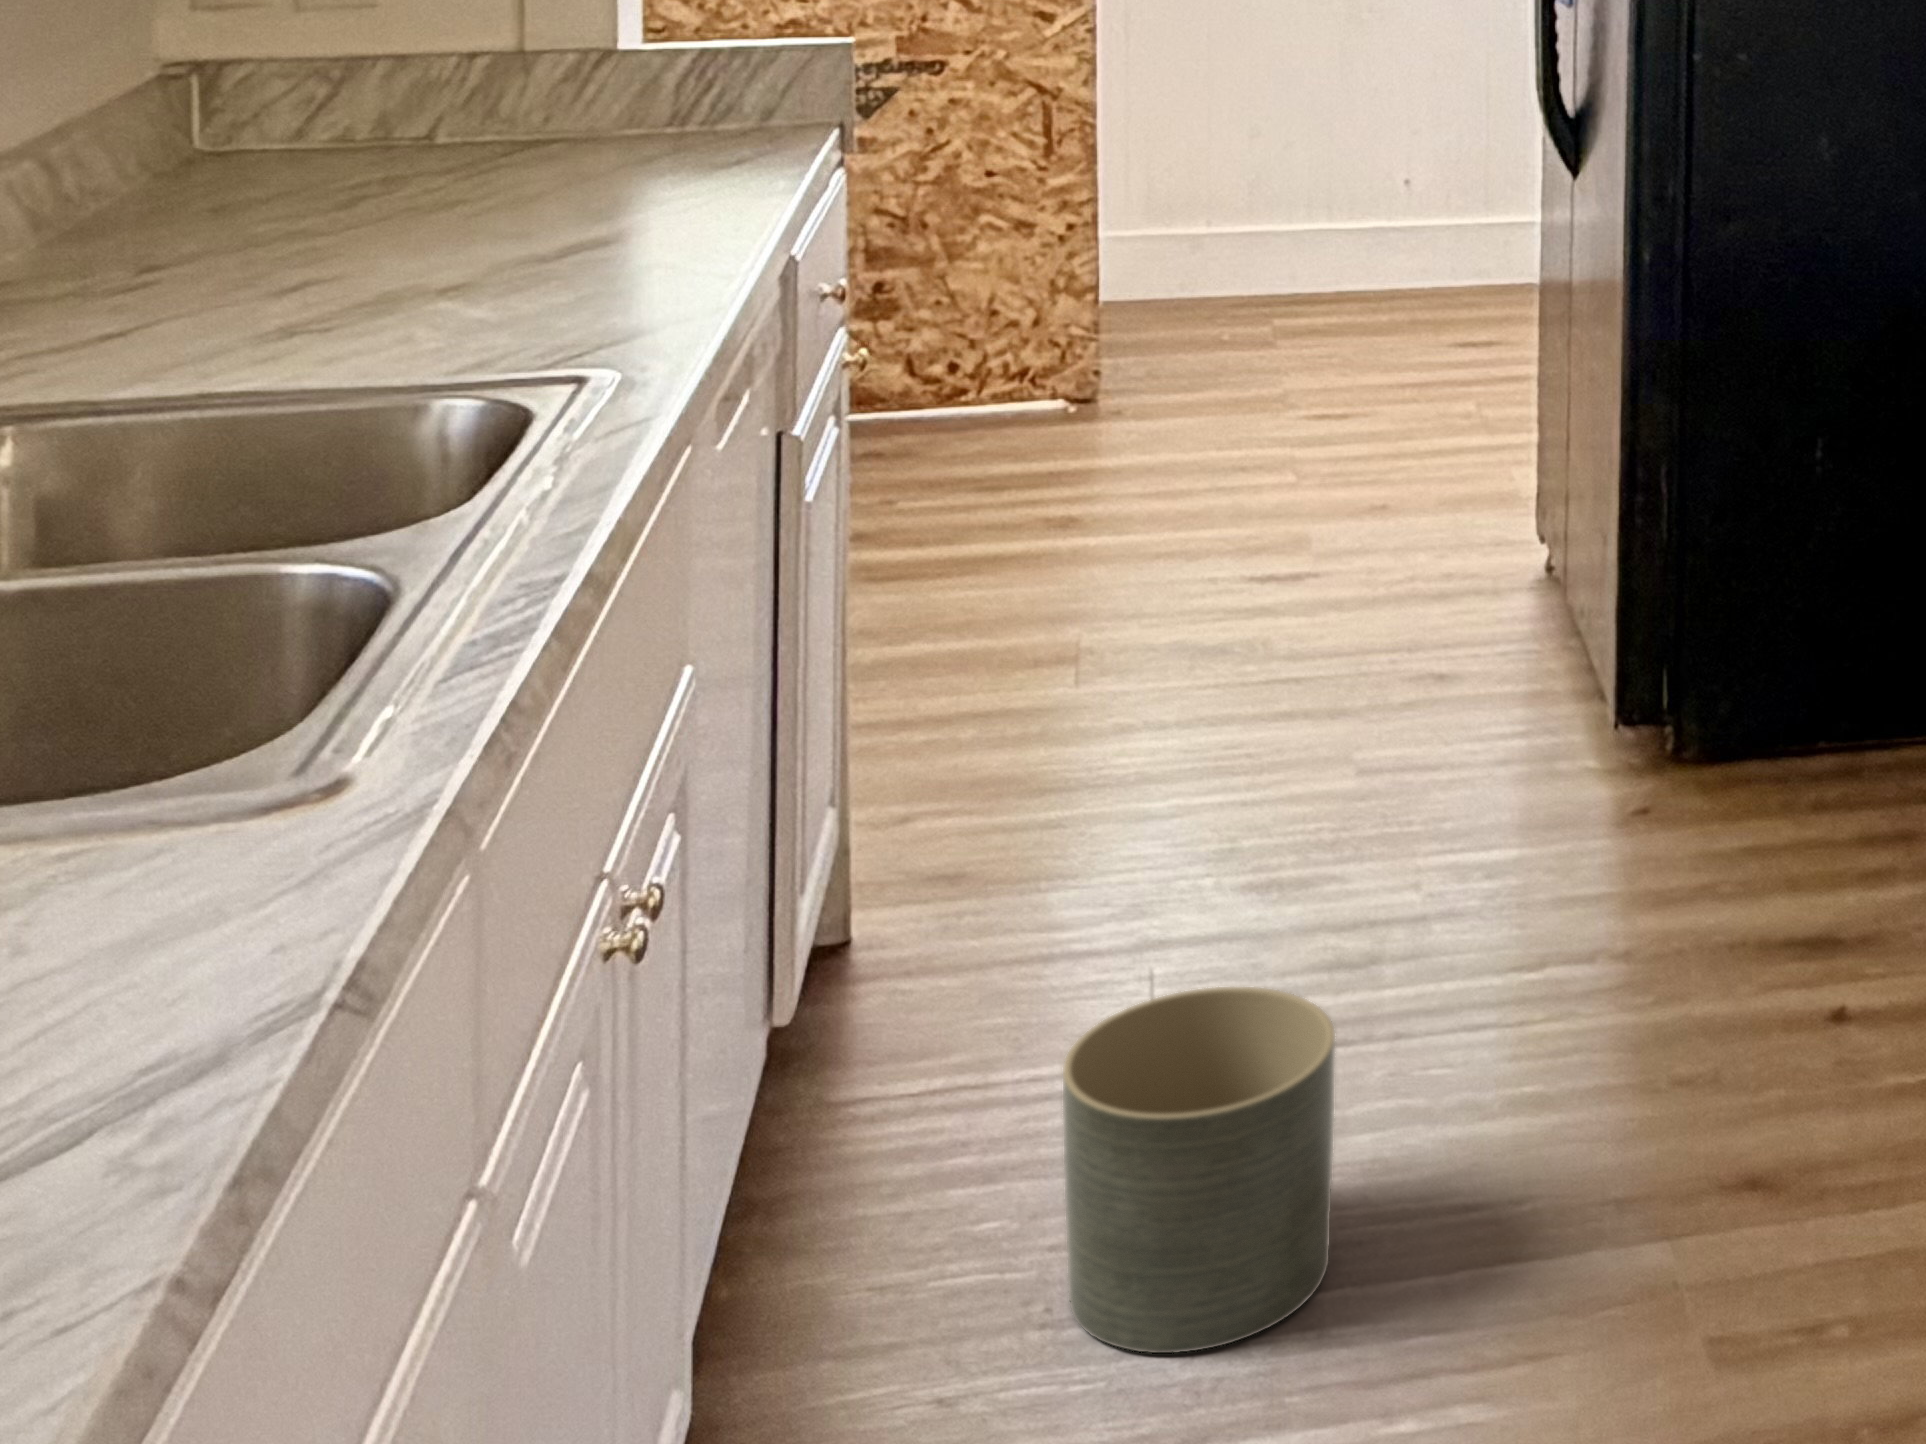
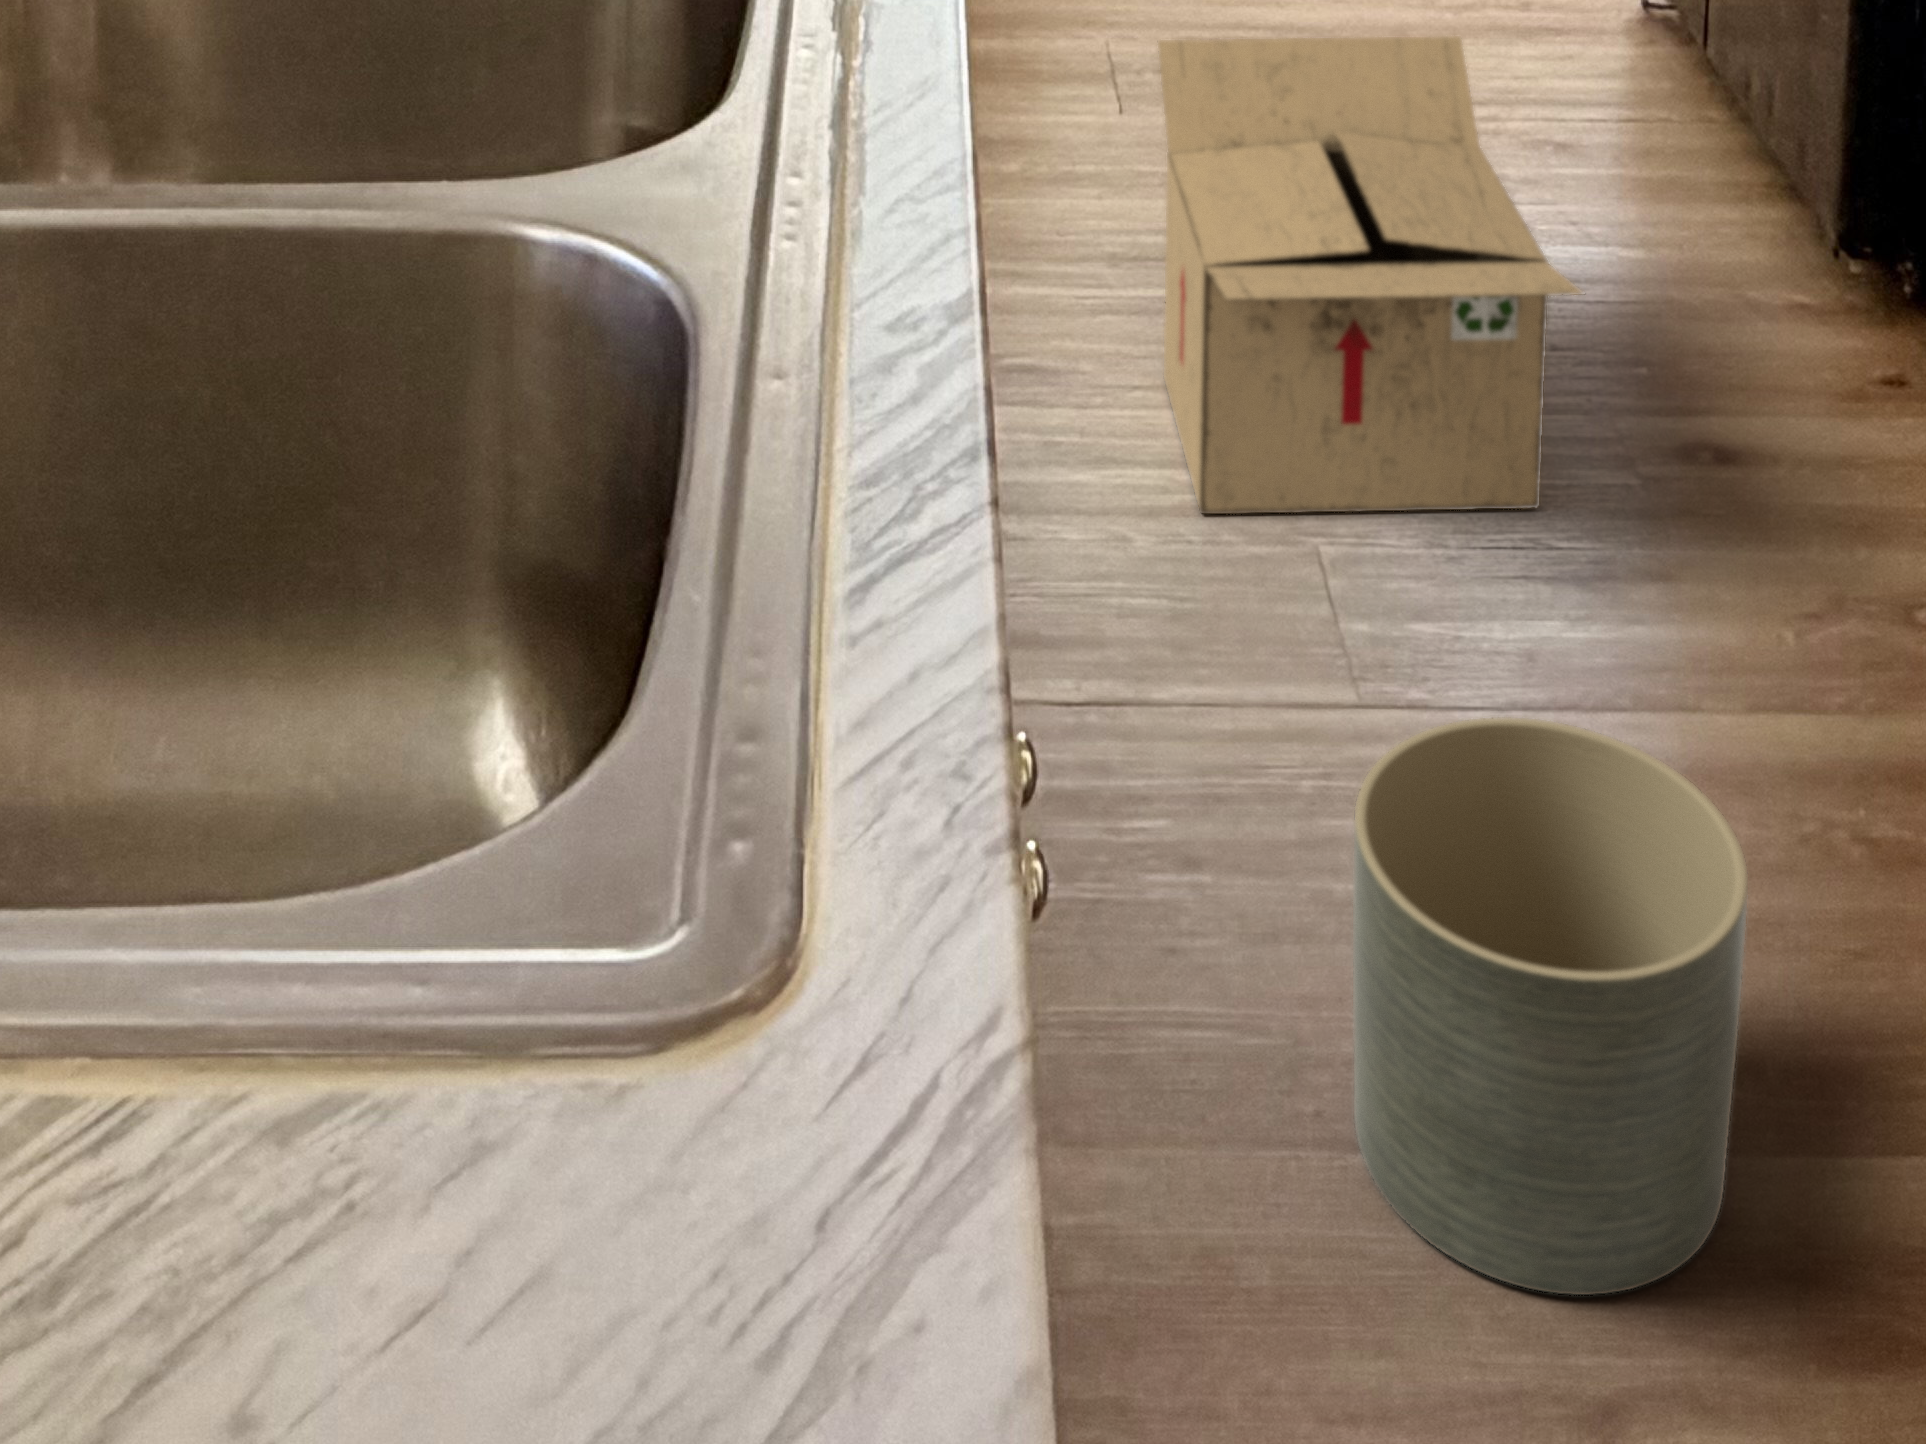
cardboard box: none [1057,566,1346,952] -> present [1158,36,1583,514]

